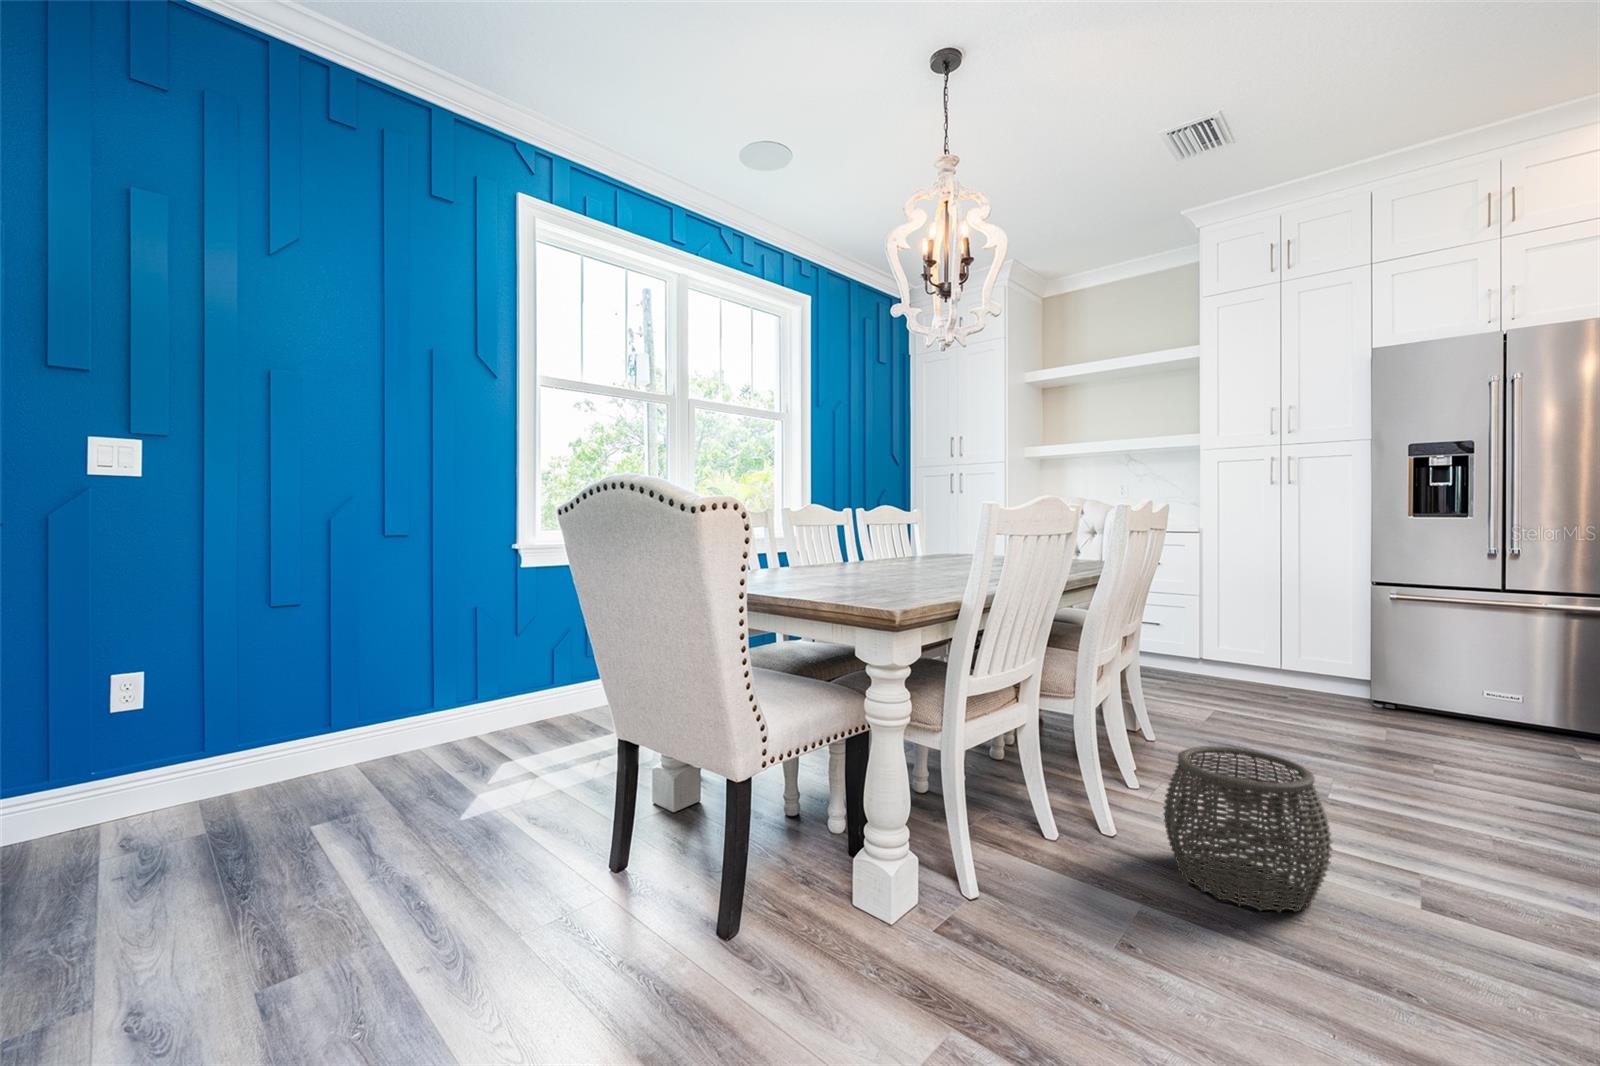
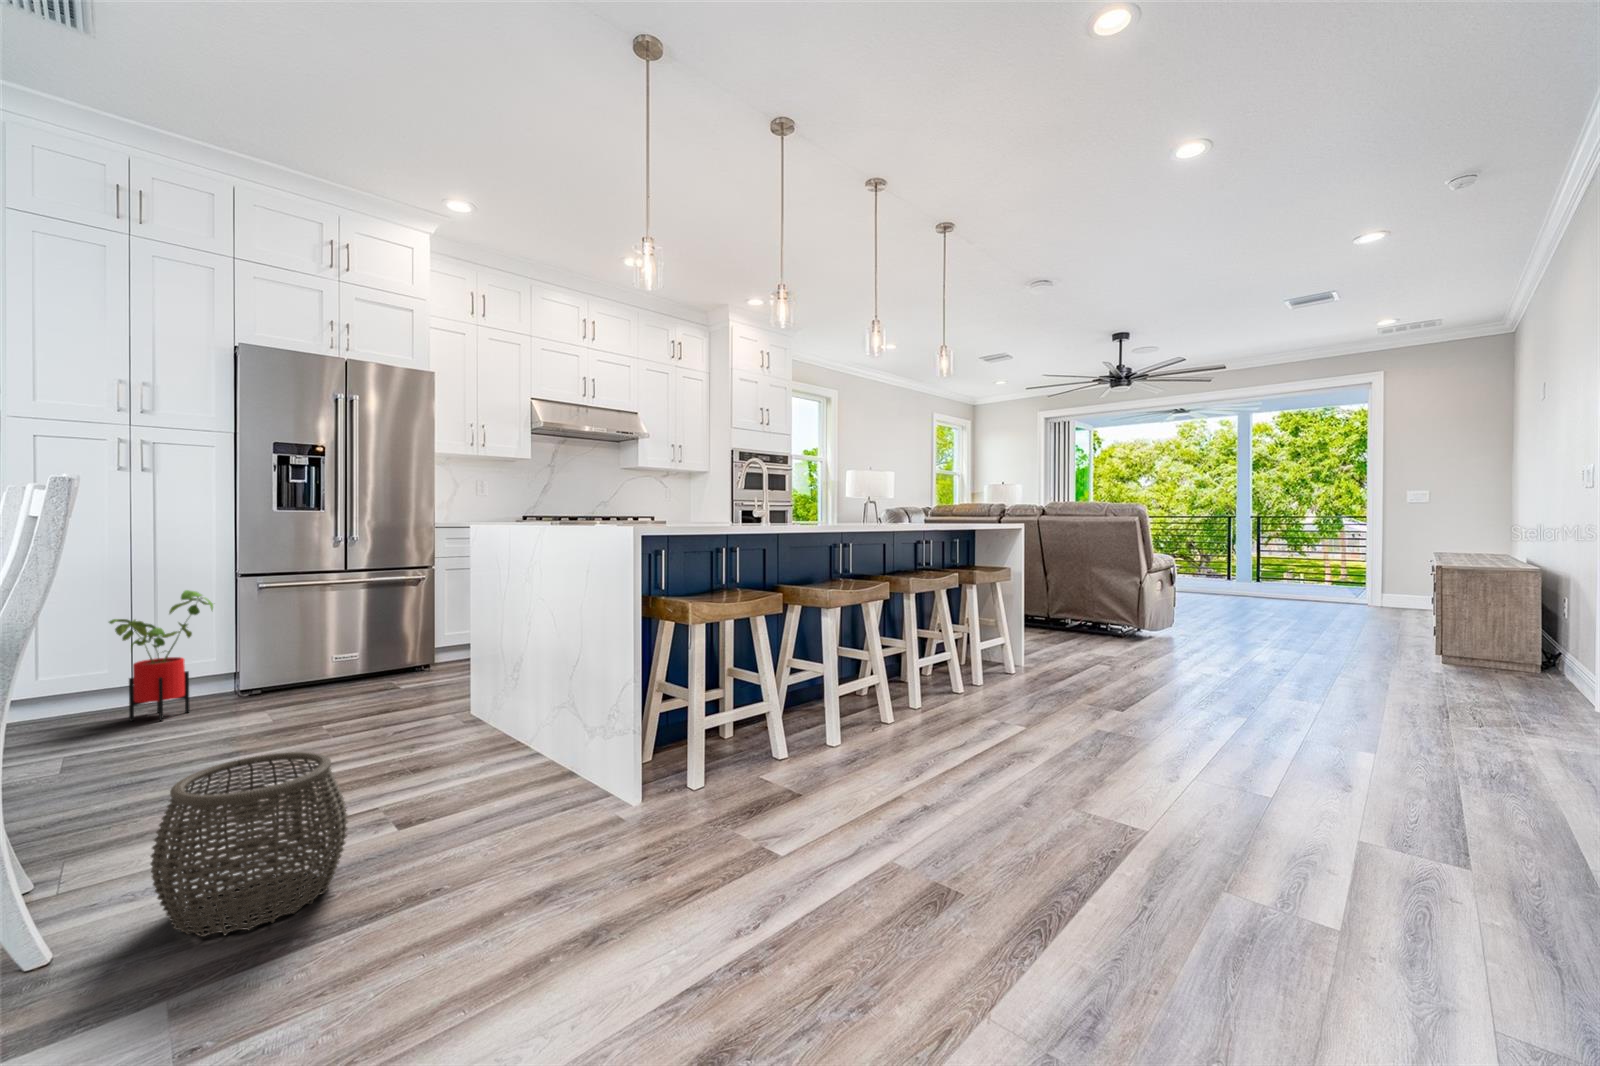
house plant: none [1259,594,1346,709] -> present [109,590,213,721]

